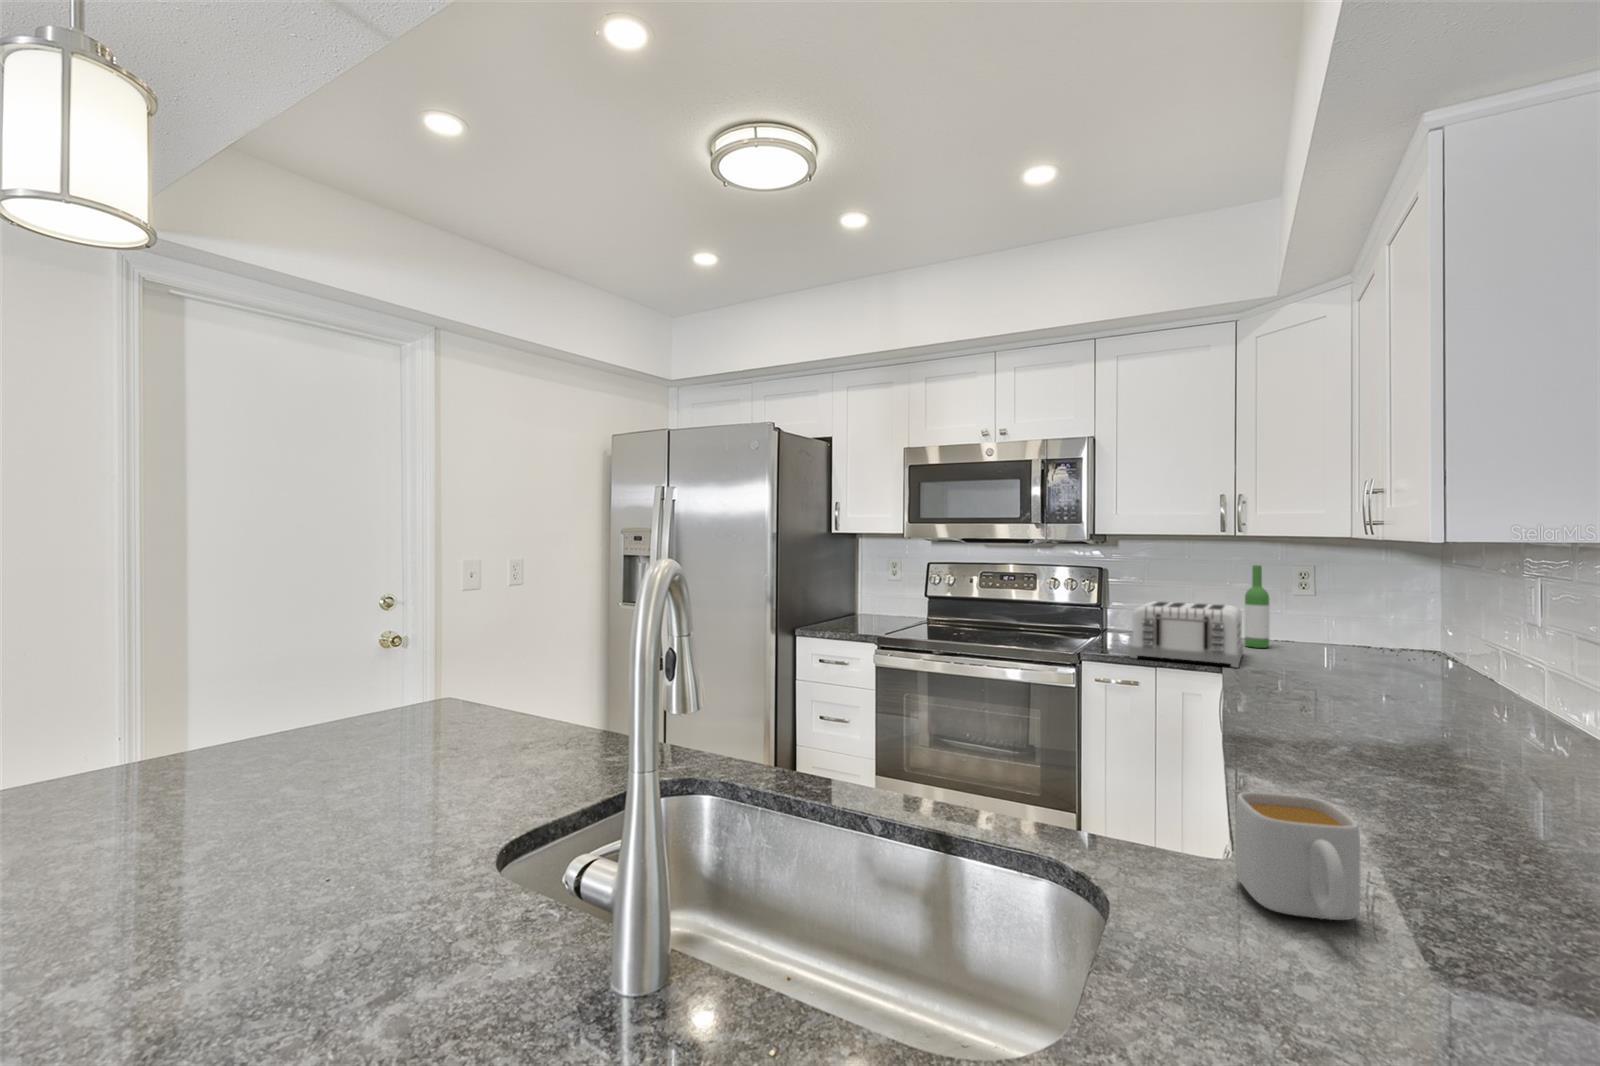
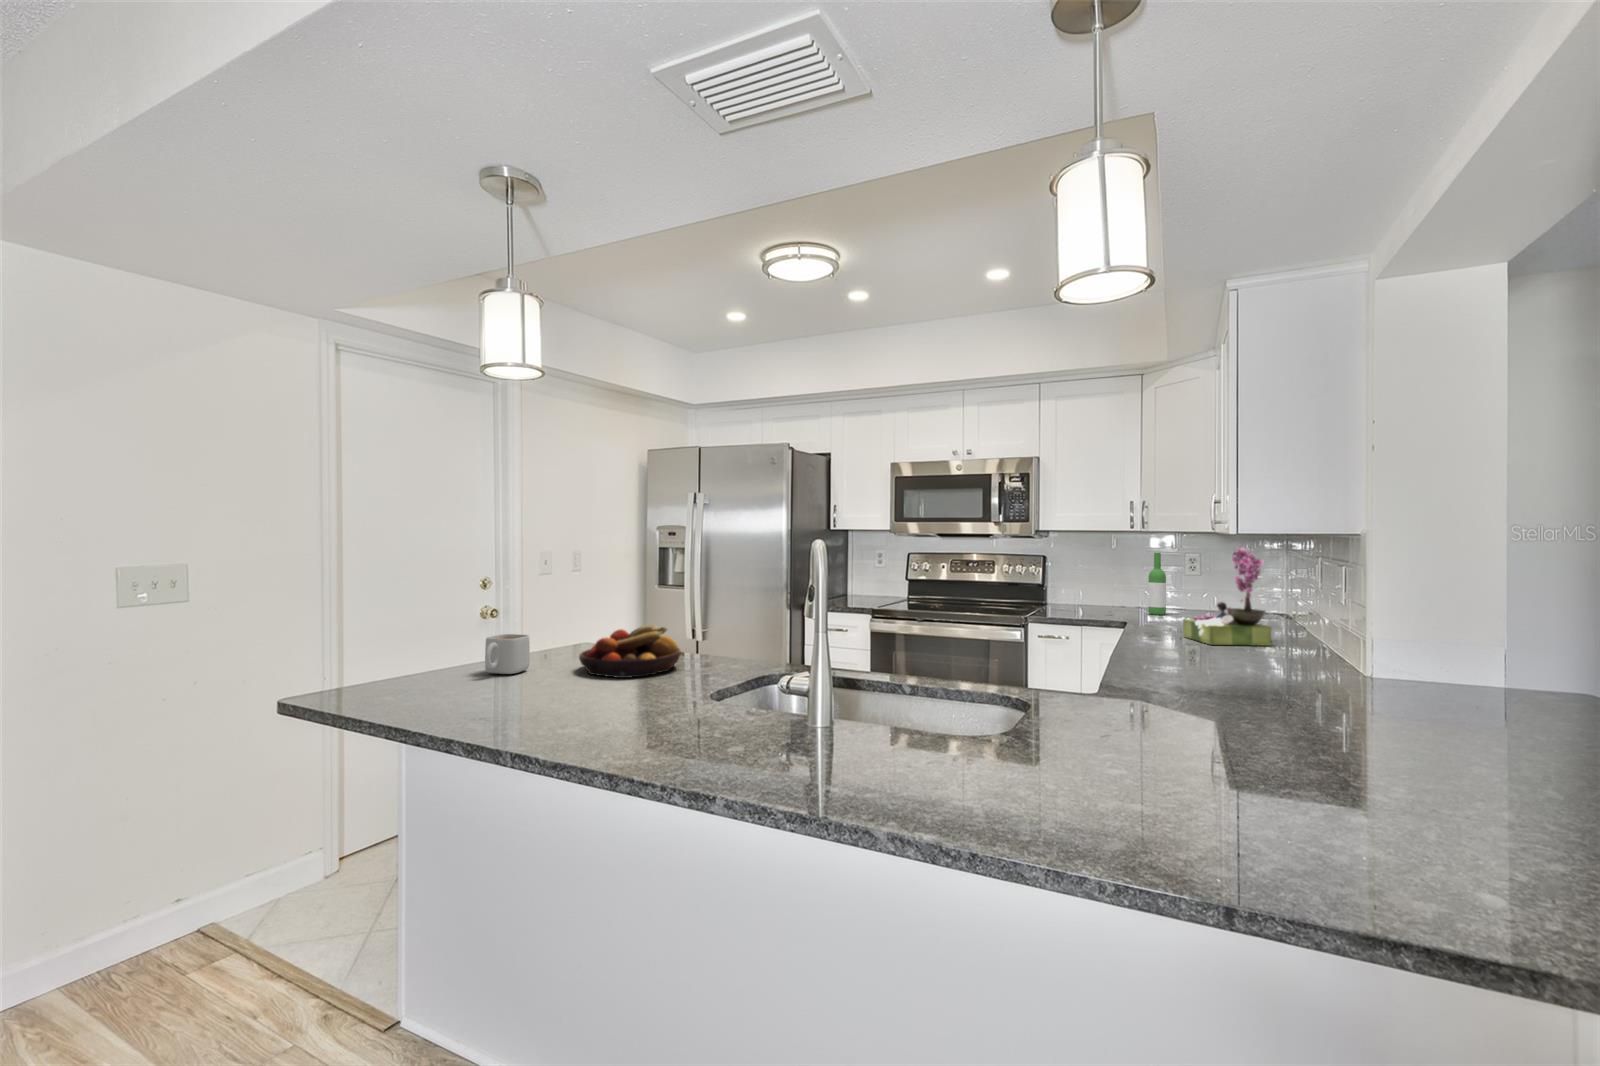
flower arrangement: none [1322,558,1476,712] -> present [1183,547,1271,646]
toaster: present [1130,601,1243,668] -> none [1061,580,1144,626]
fruit bowl: none [353,677,533,780] -> present [579,625,681,678]
mug: present [1235,792,1361,920] -> present [485,634,530,674]

